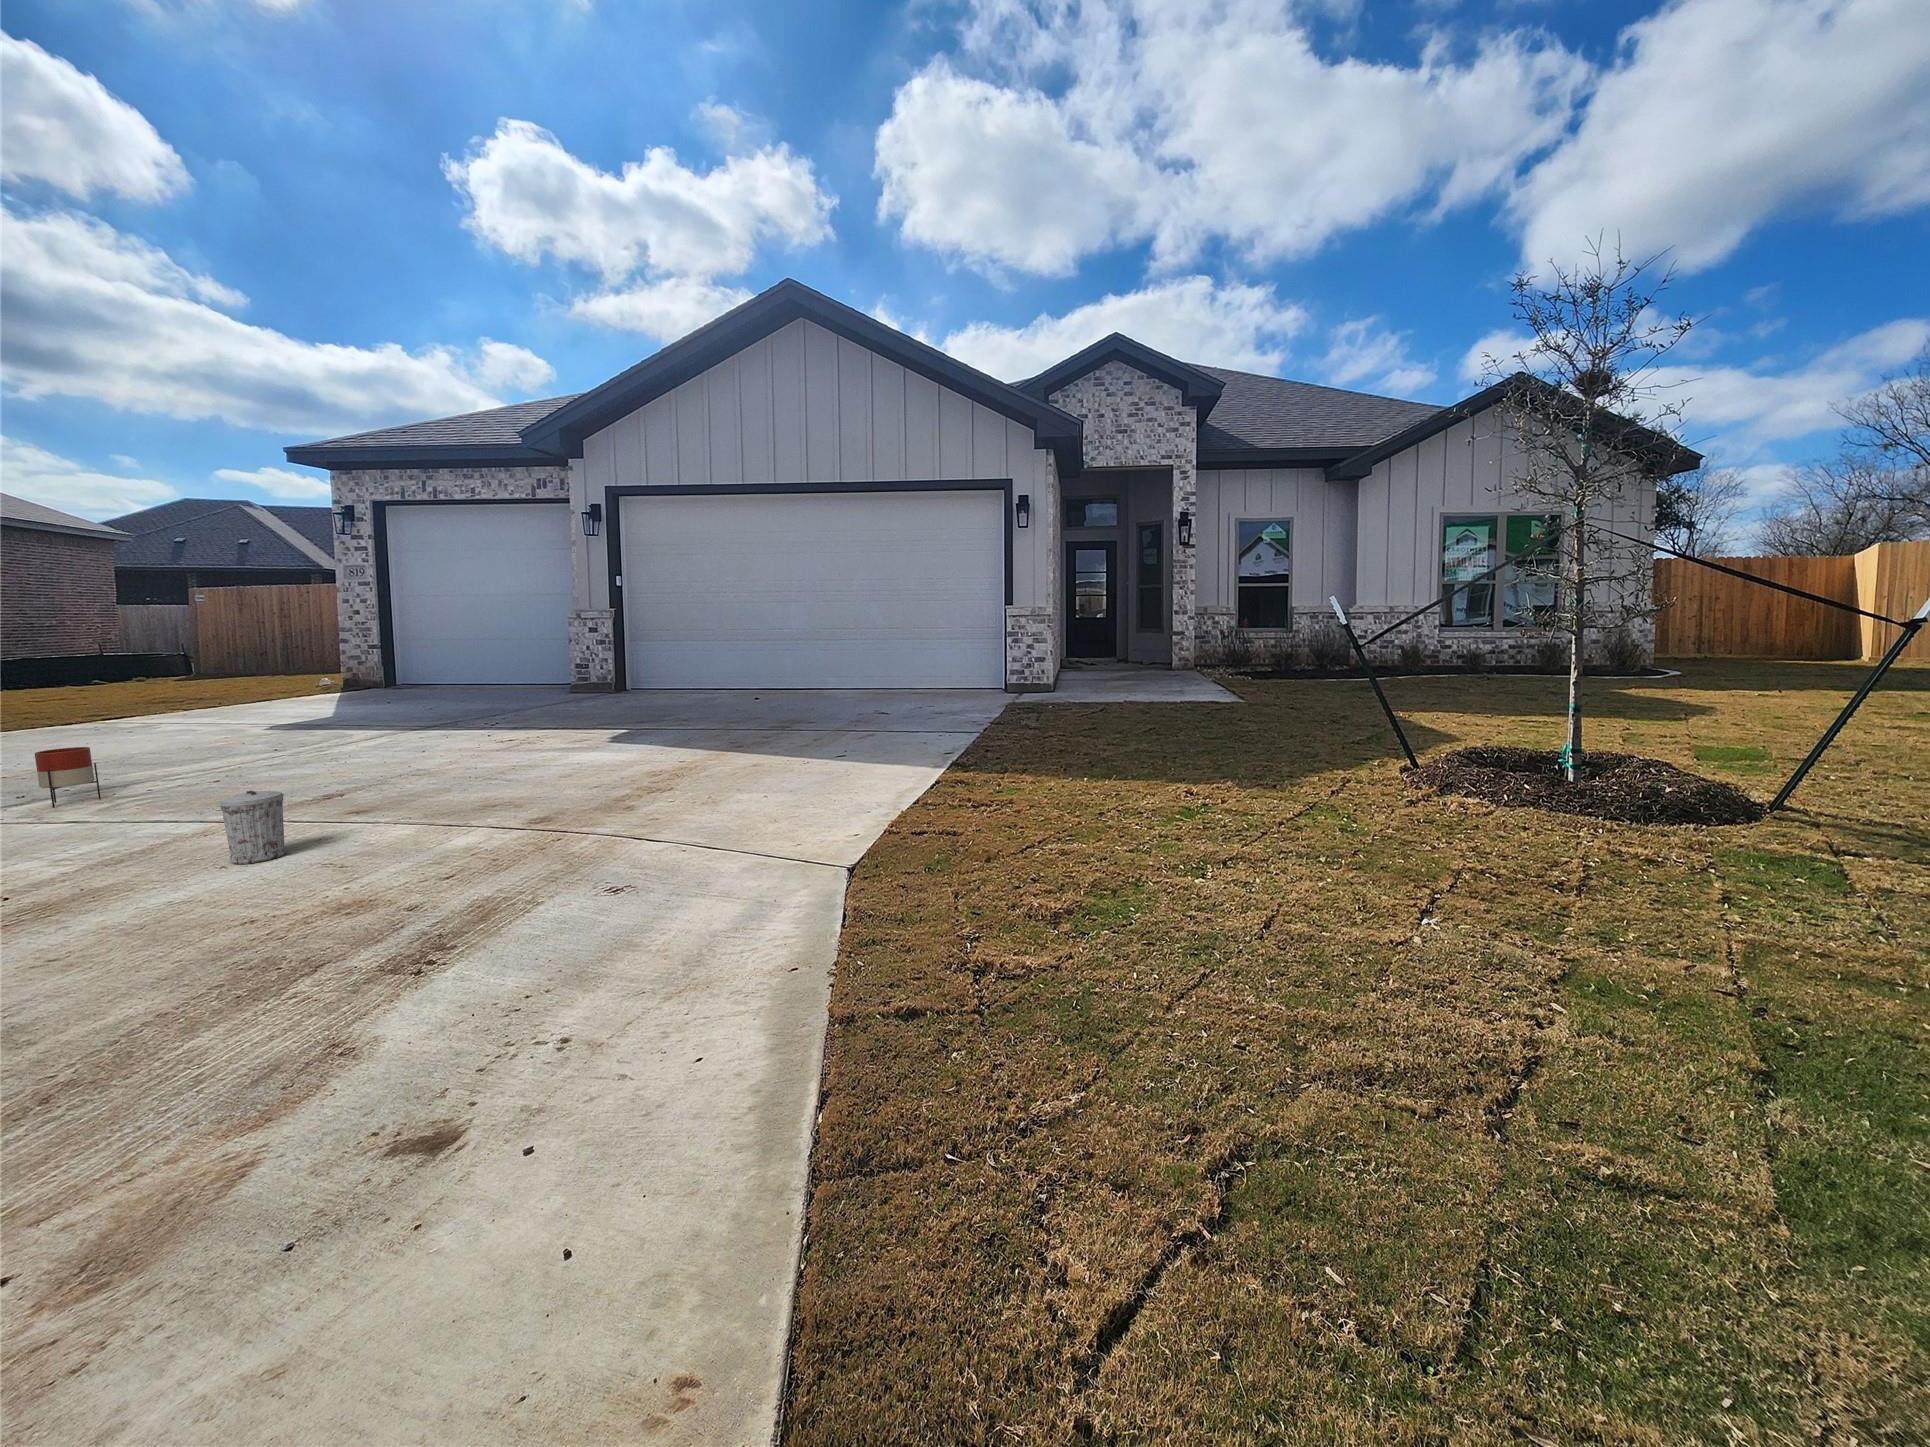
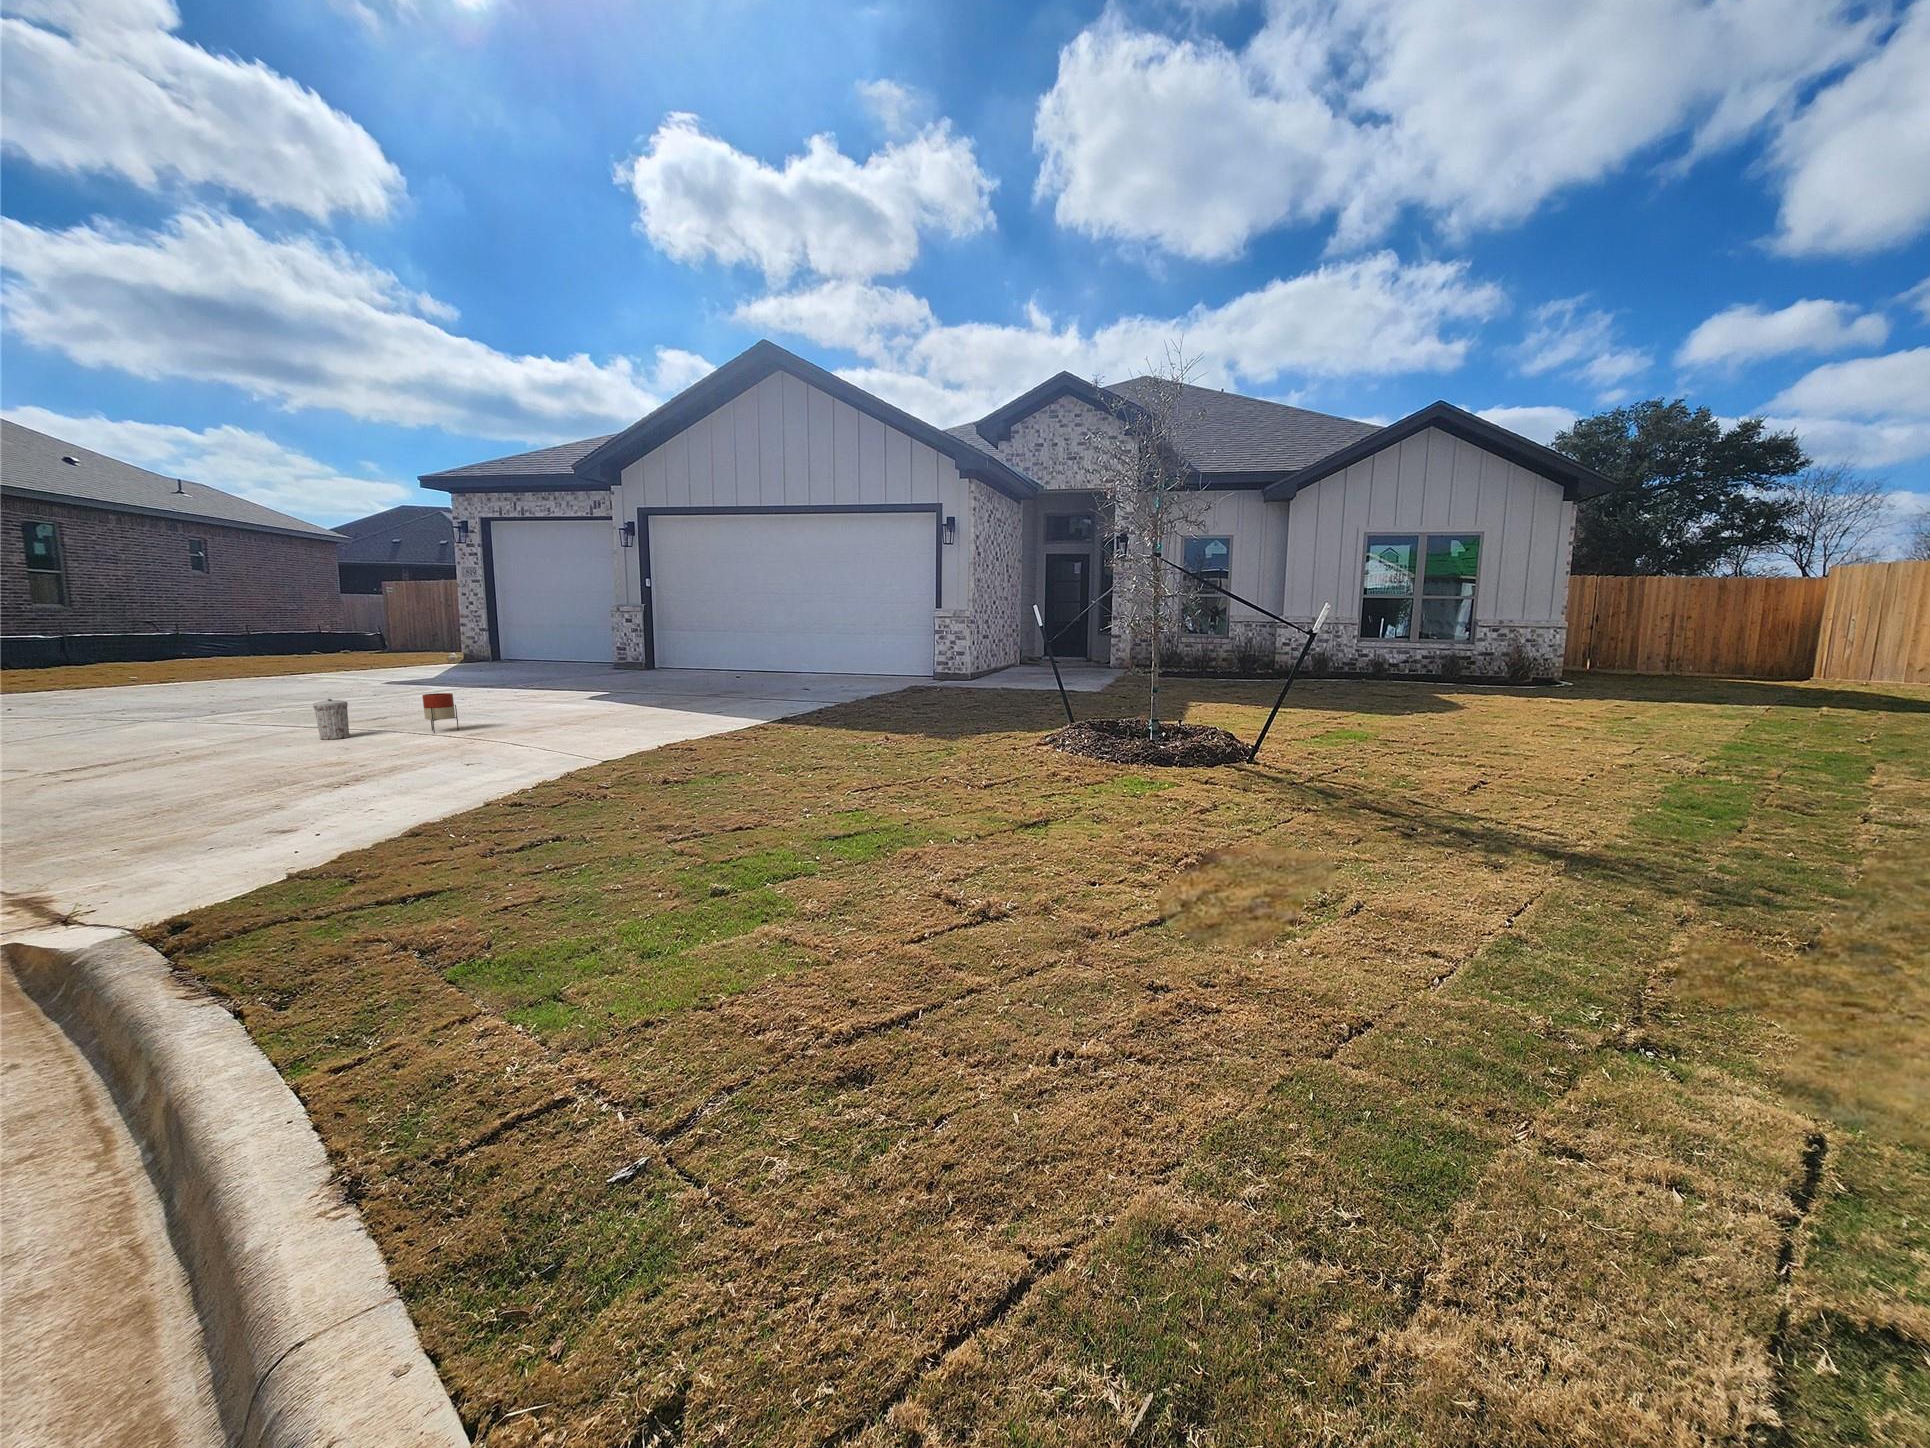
planter: present [35,747,101,808] -> present [422,693,459,733]

